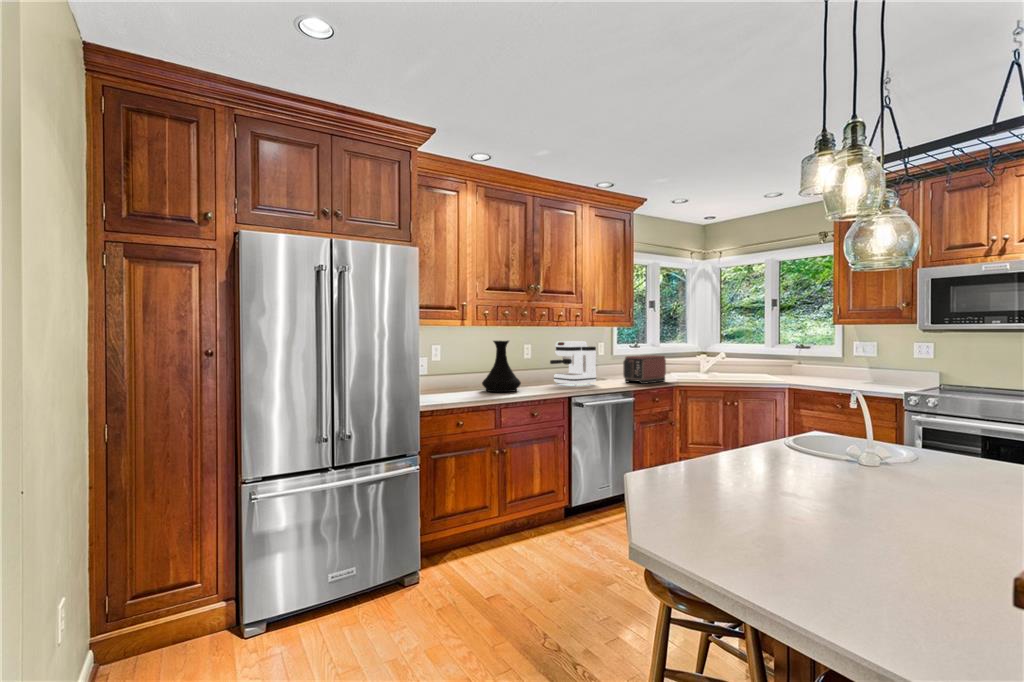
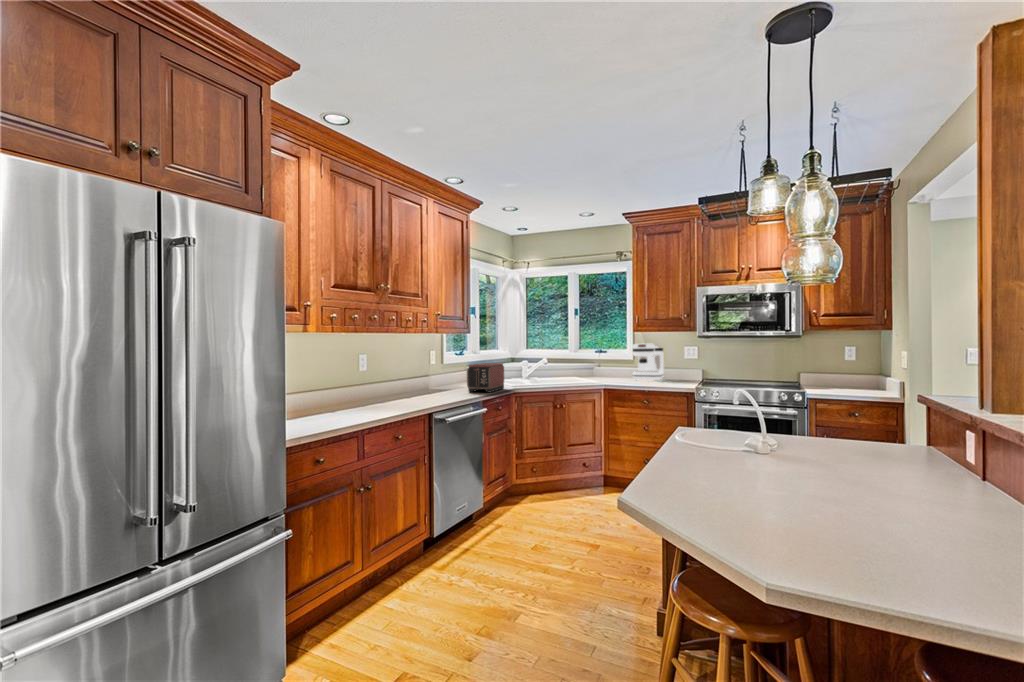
vase: present [482,341,521,392] -> none [323,350,374,414]
coffee maker: present [550,341,596,385] -> present [632,344,664,380]

